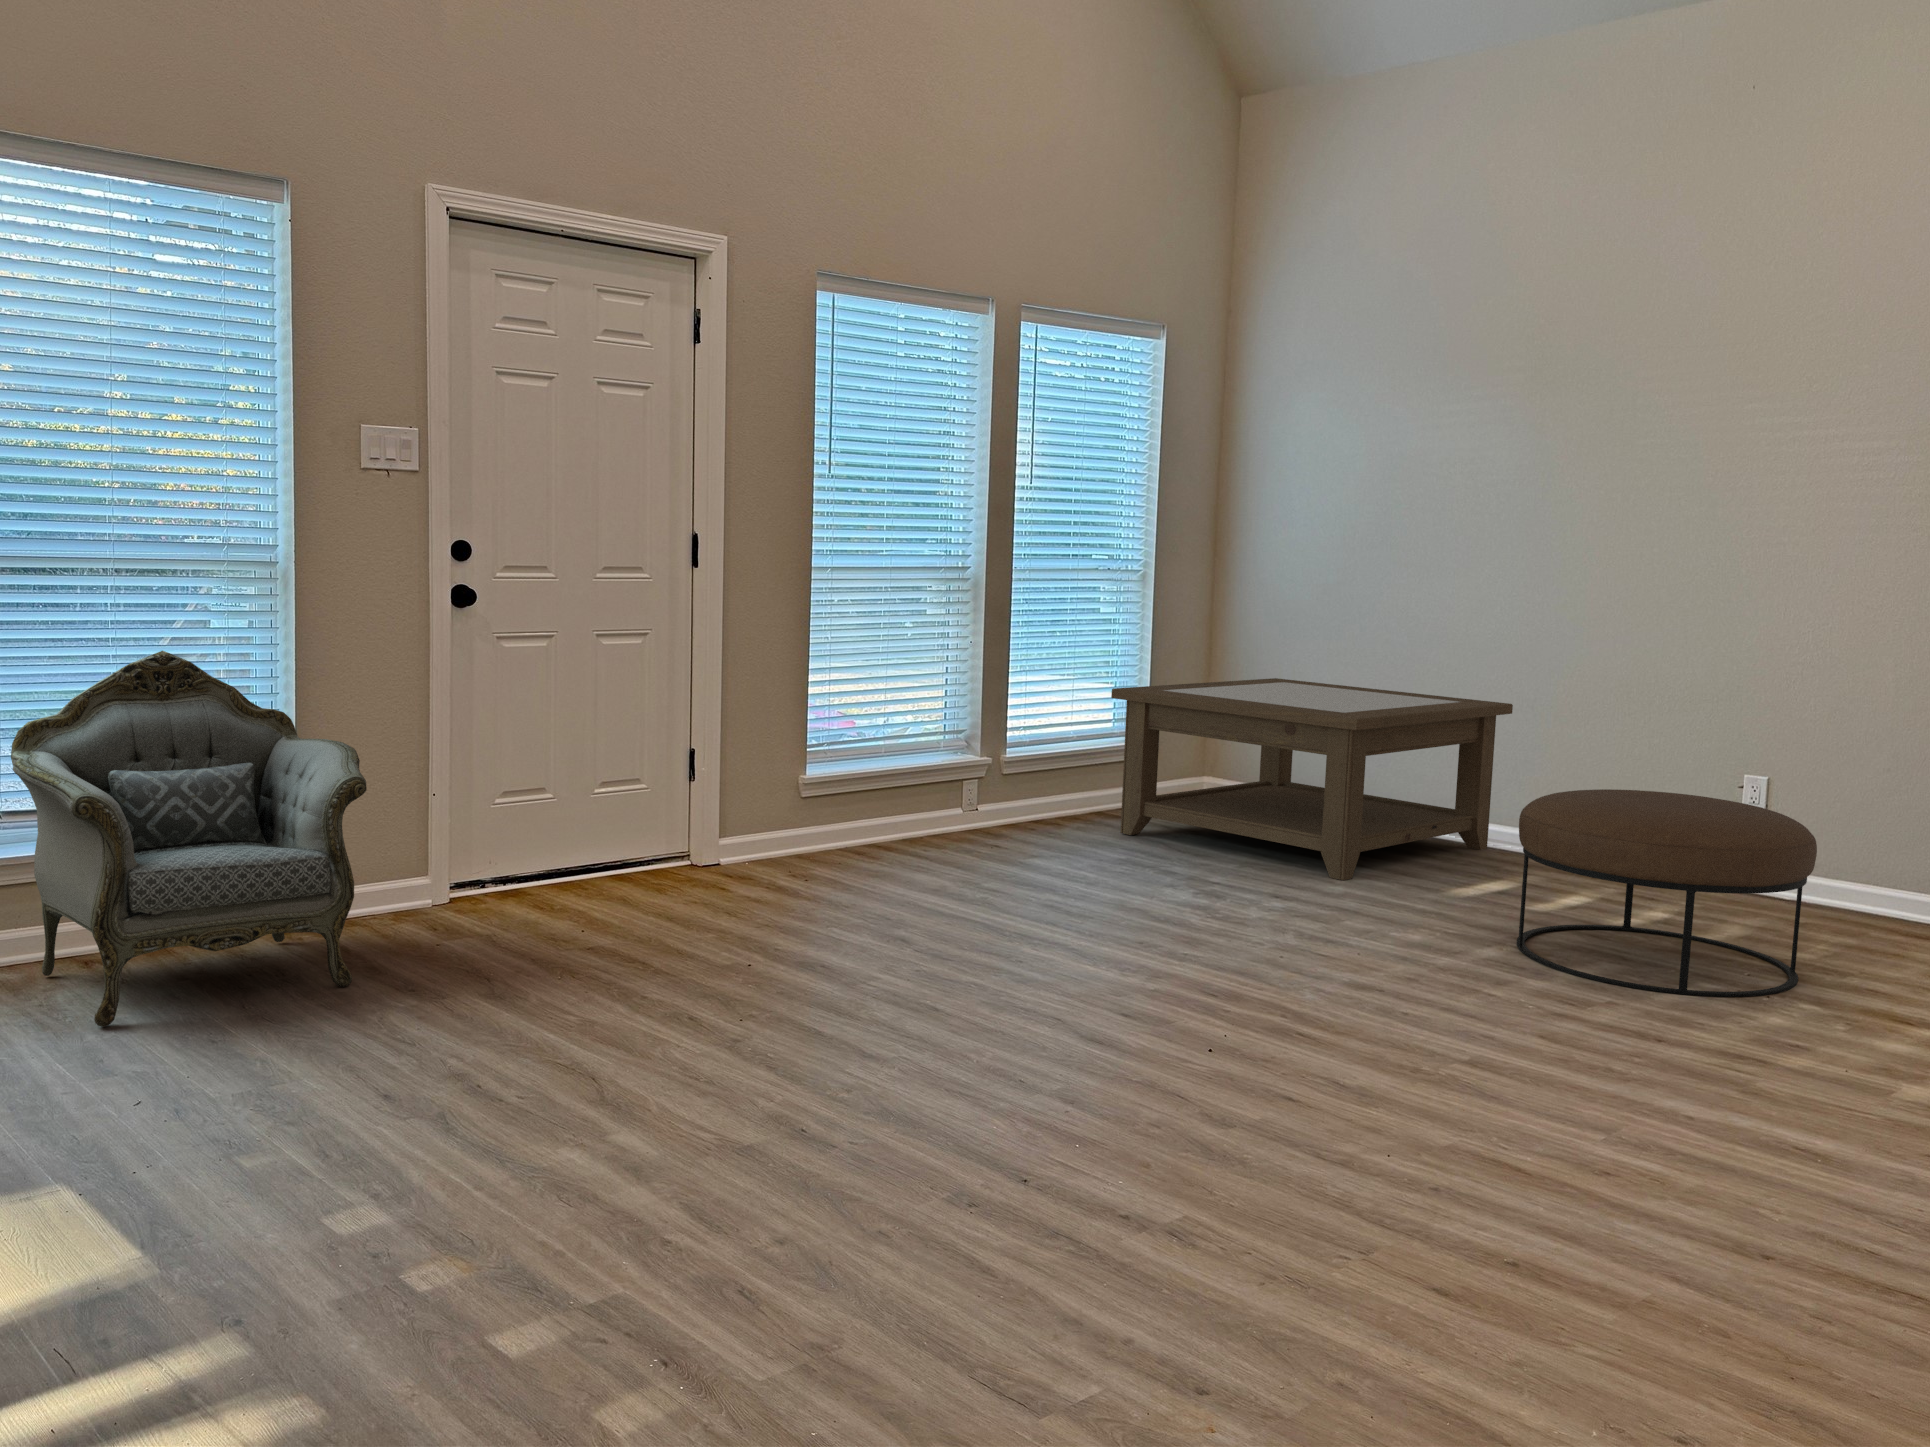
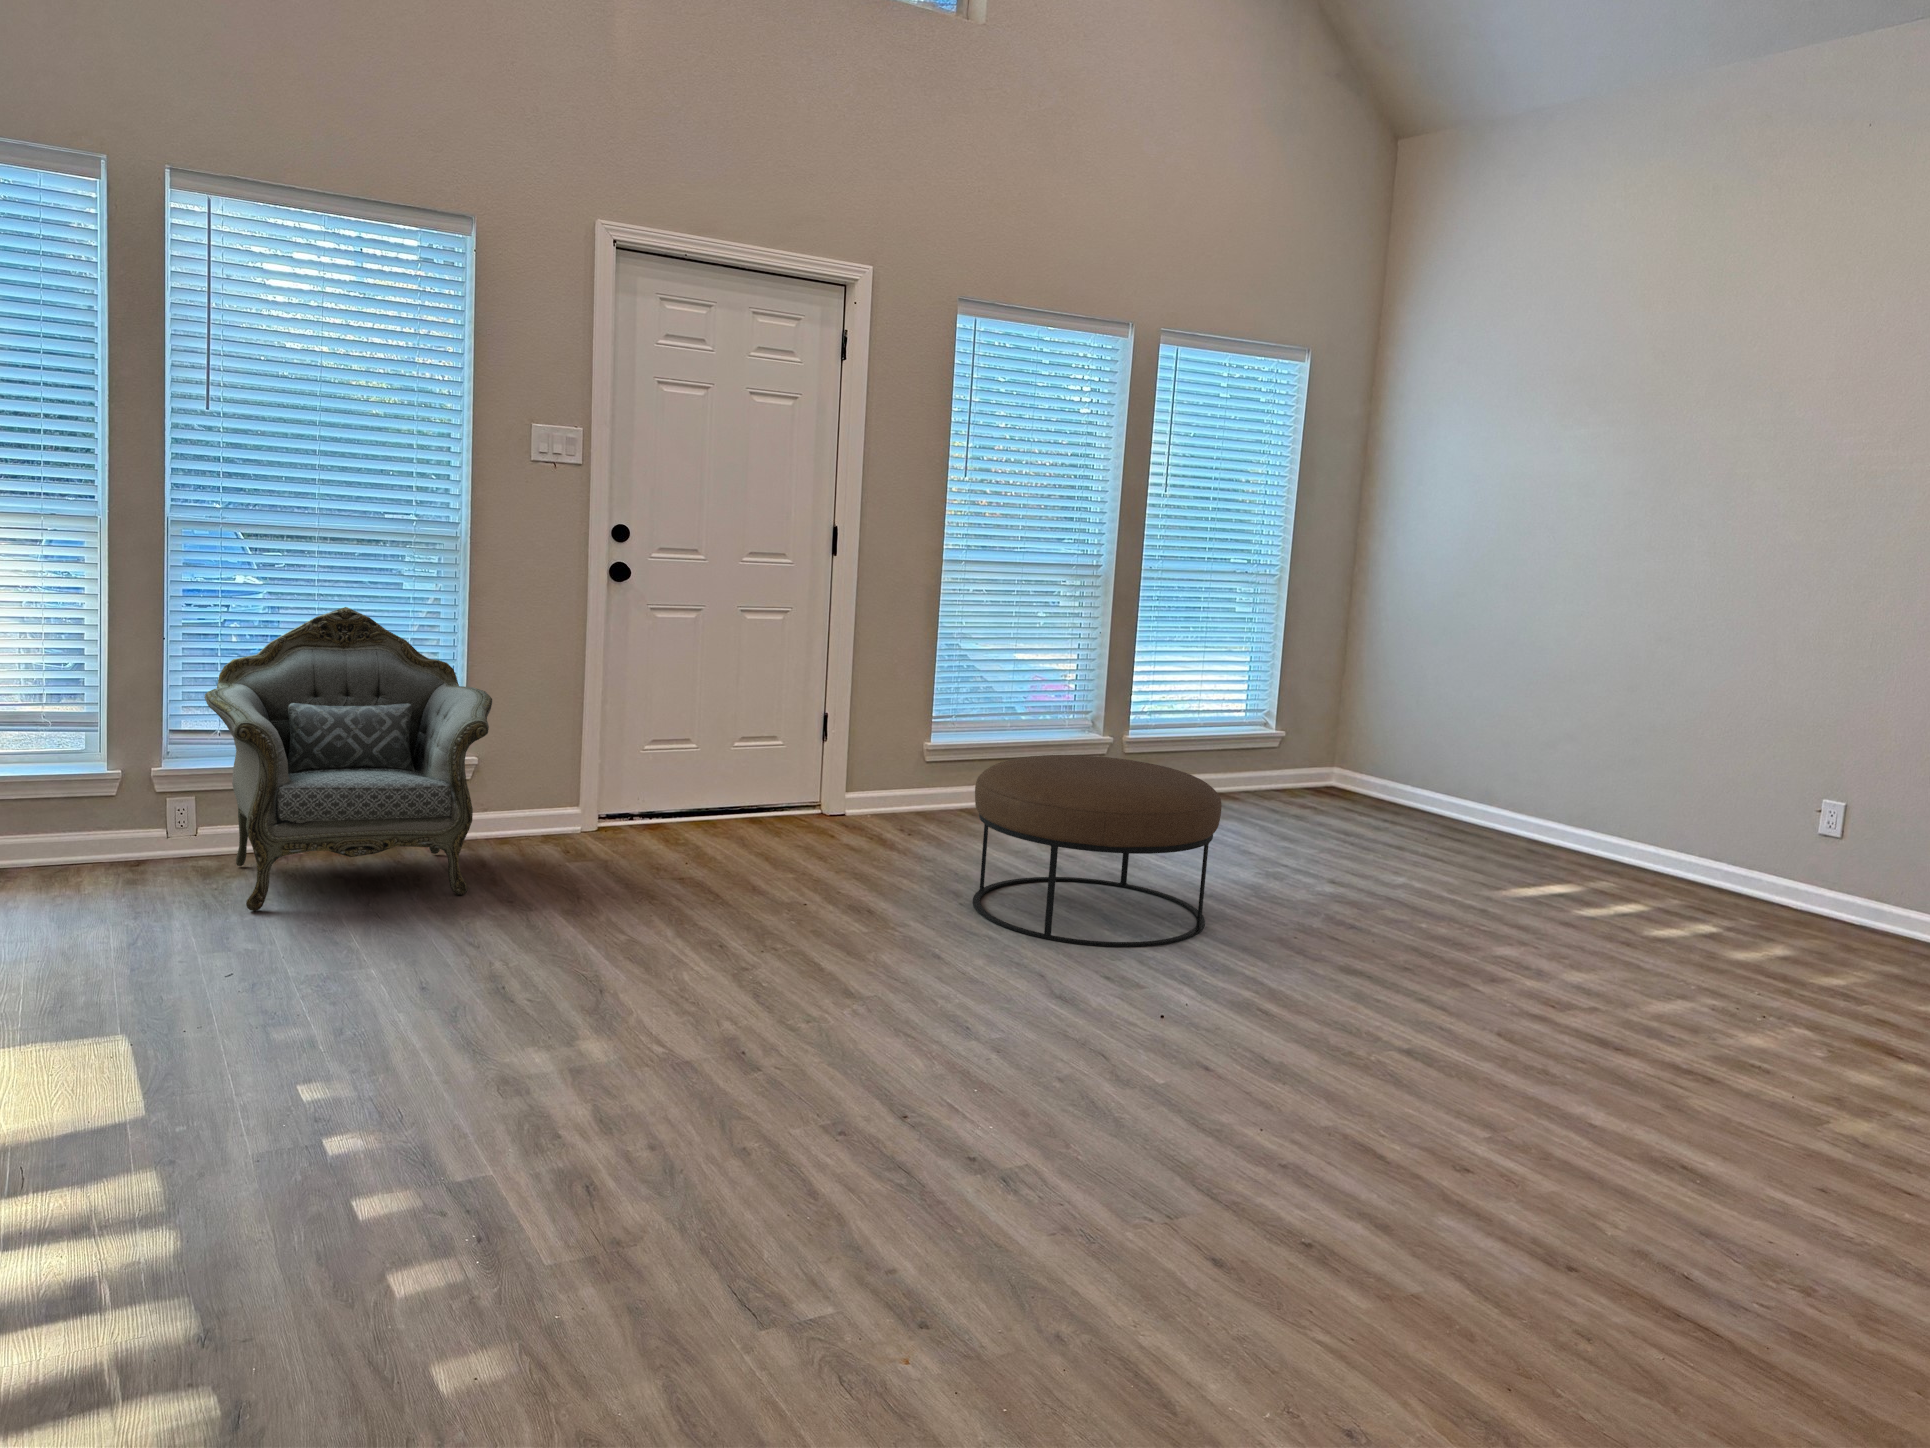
coffee table: present [1111,678,1513,880] -> none [1223,682,1611,875]
ottoman: present [1517,789,1817,997] -> present [973,755,1221,947]

